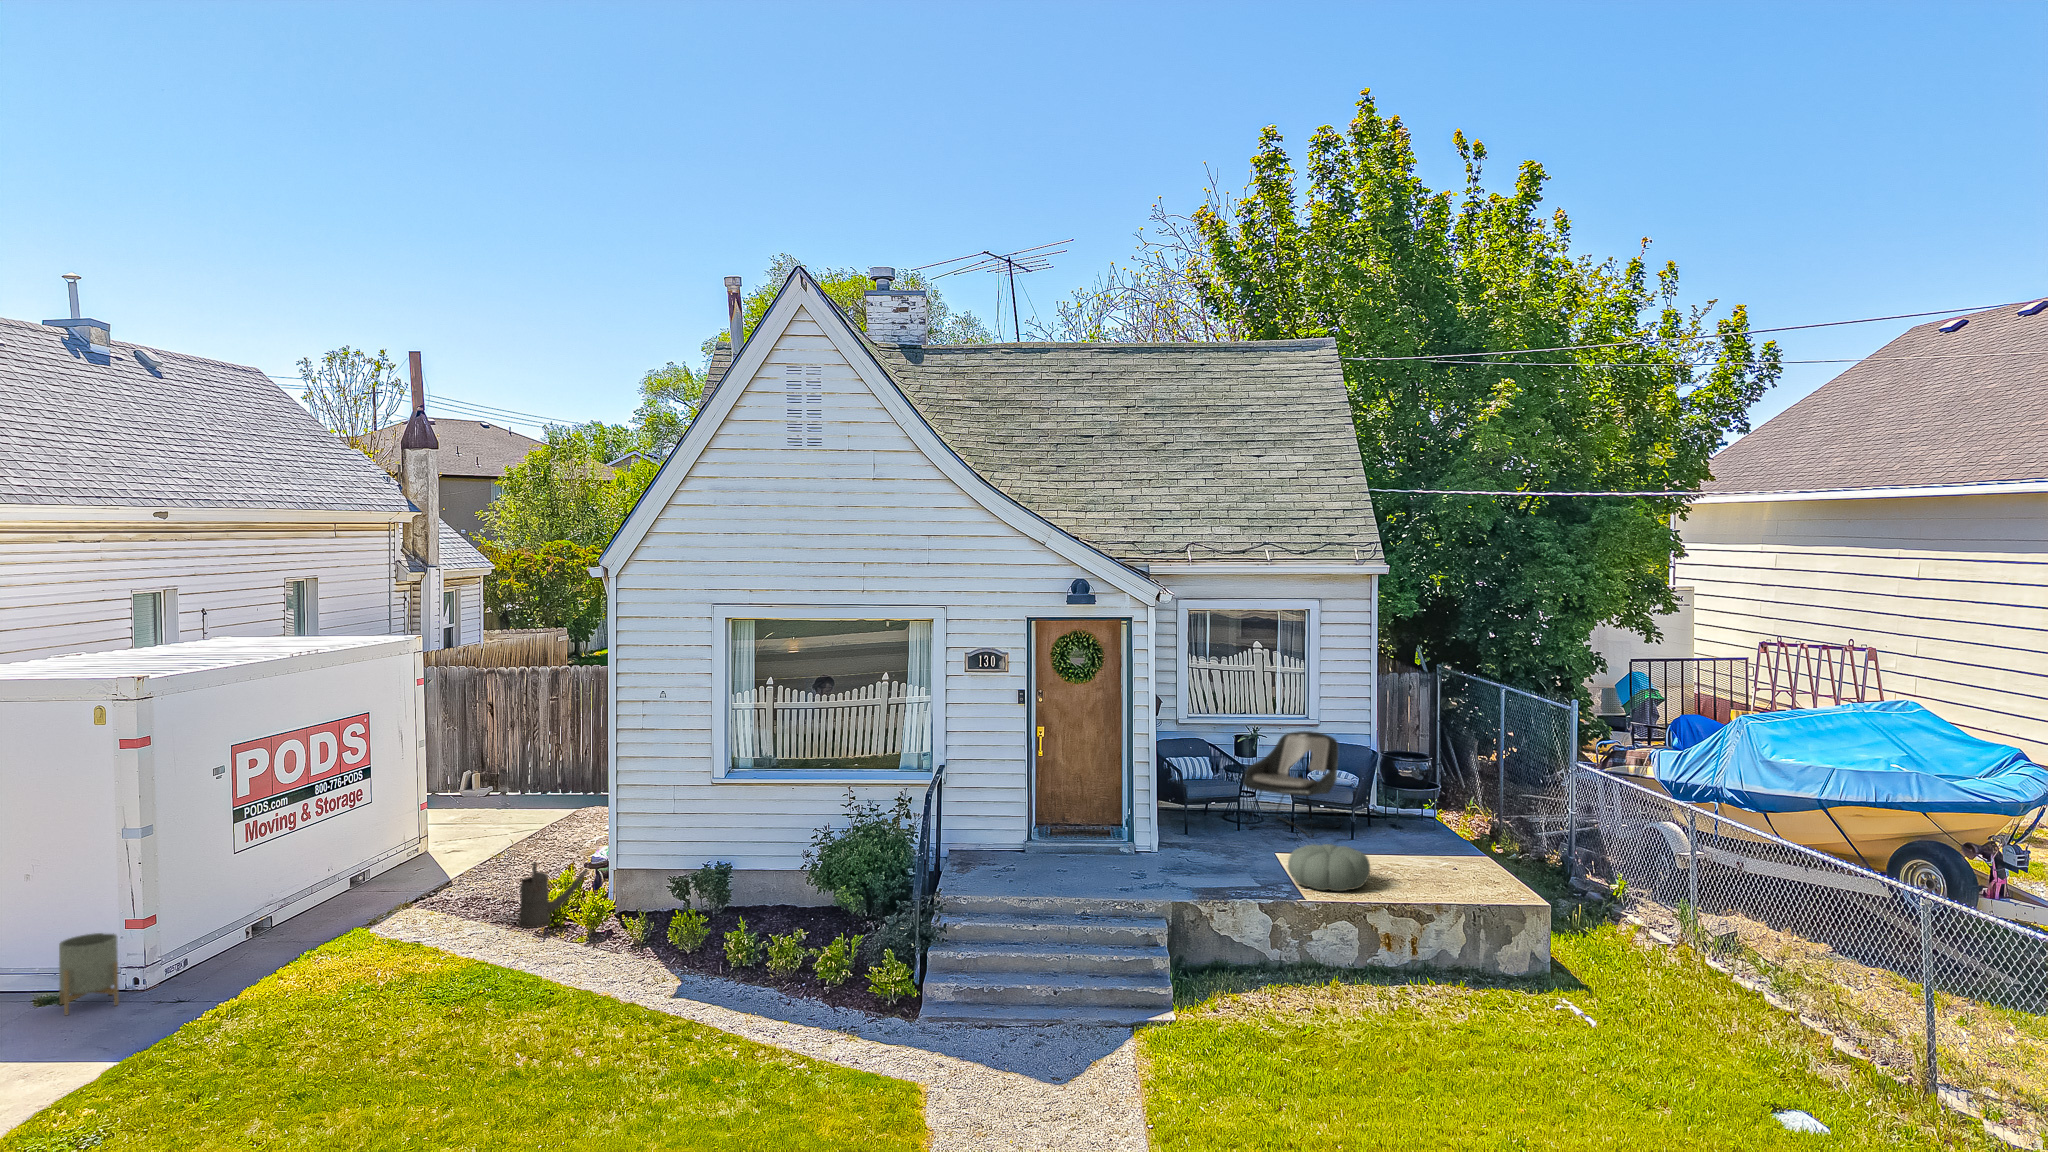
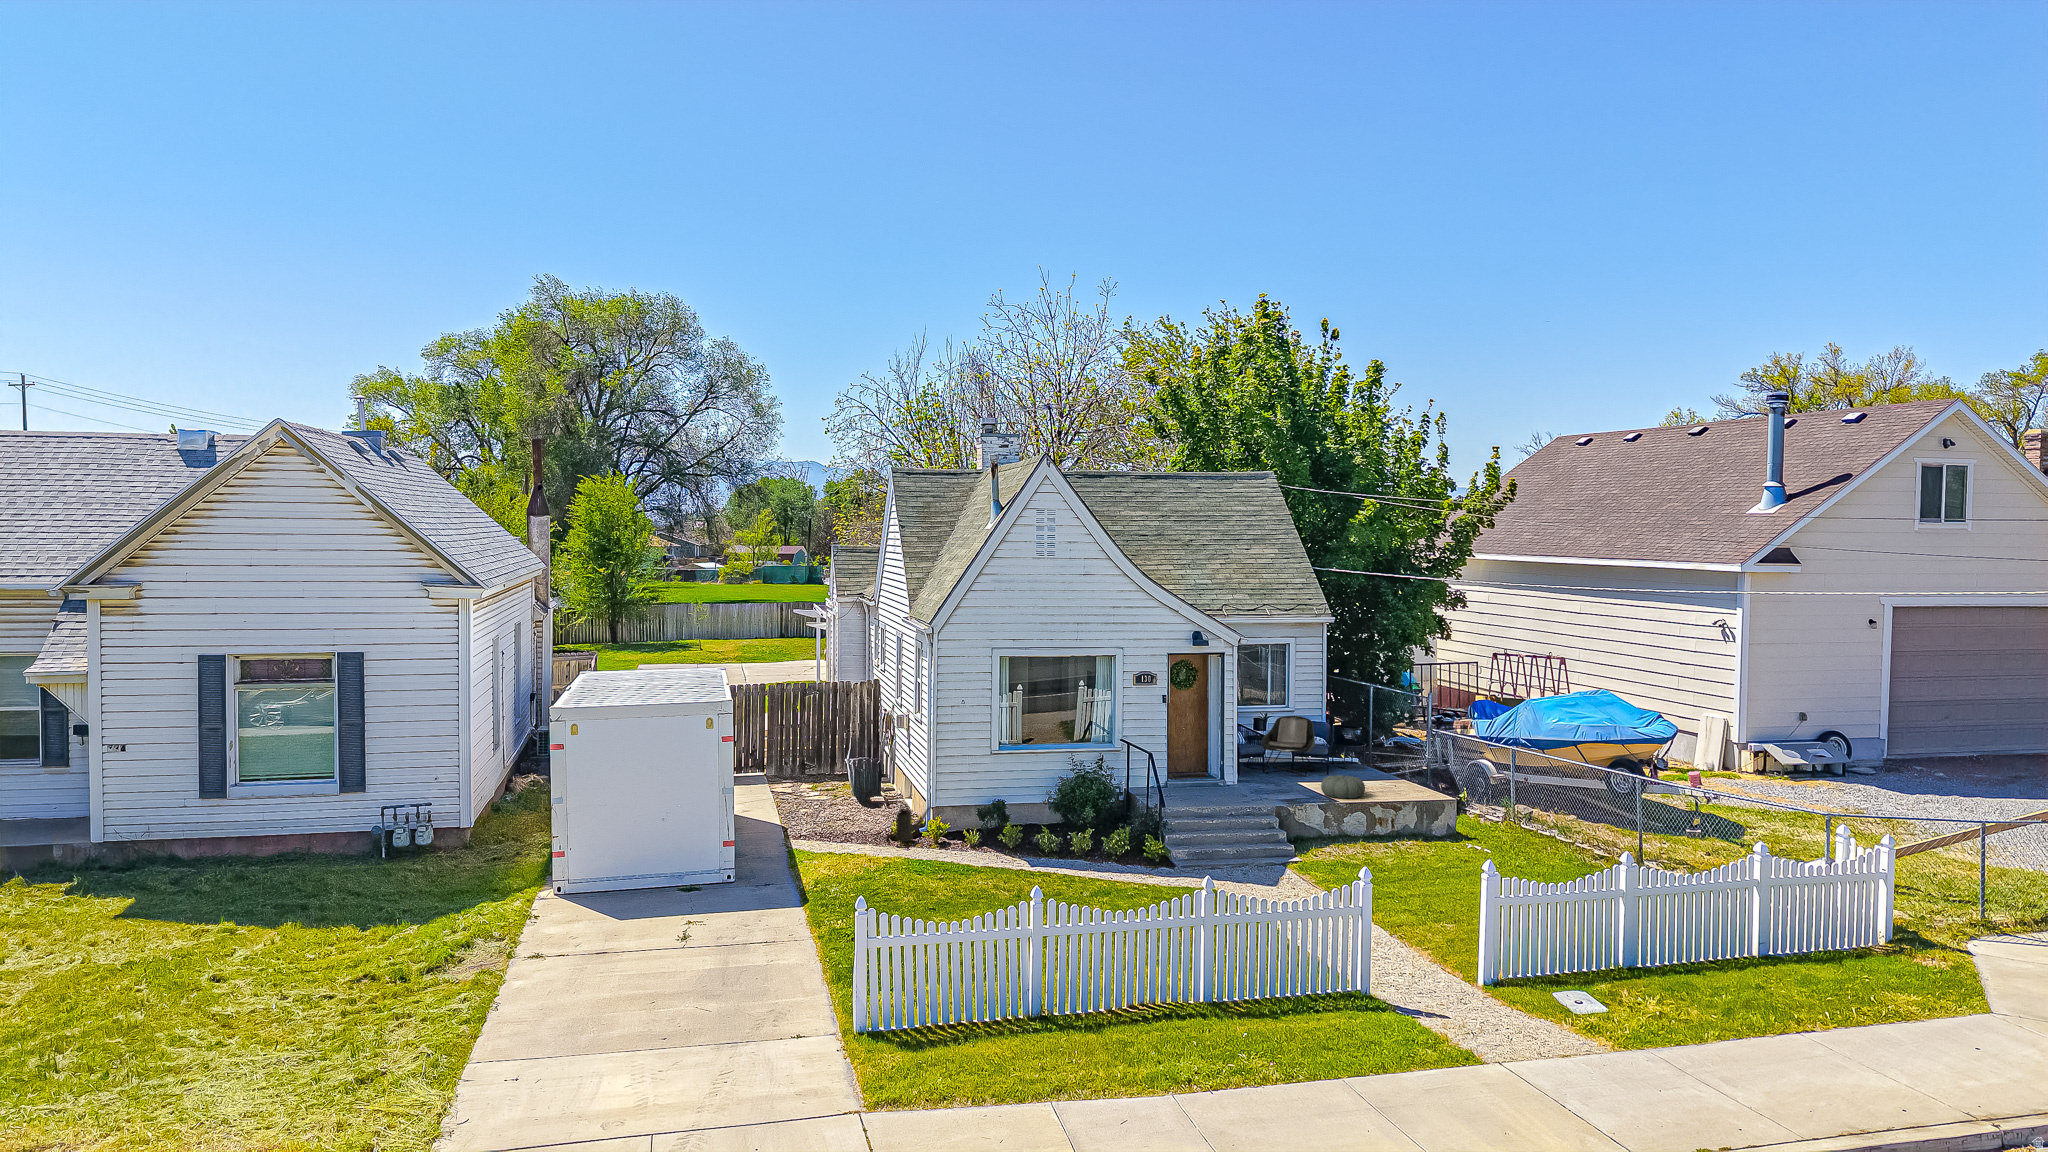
planter: present [59,933,119,1015] -> none [722,844,757,887]

